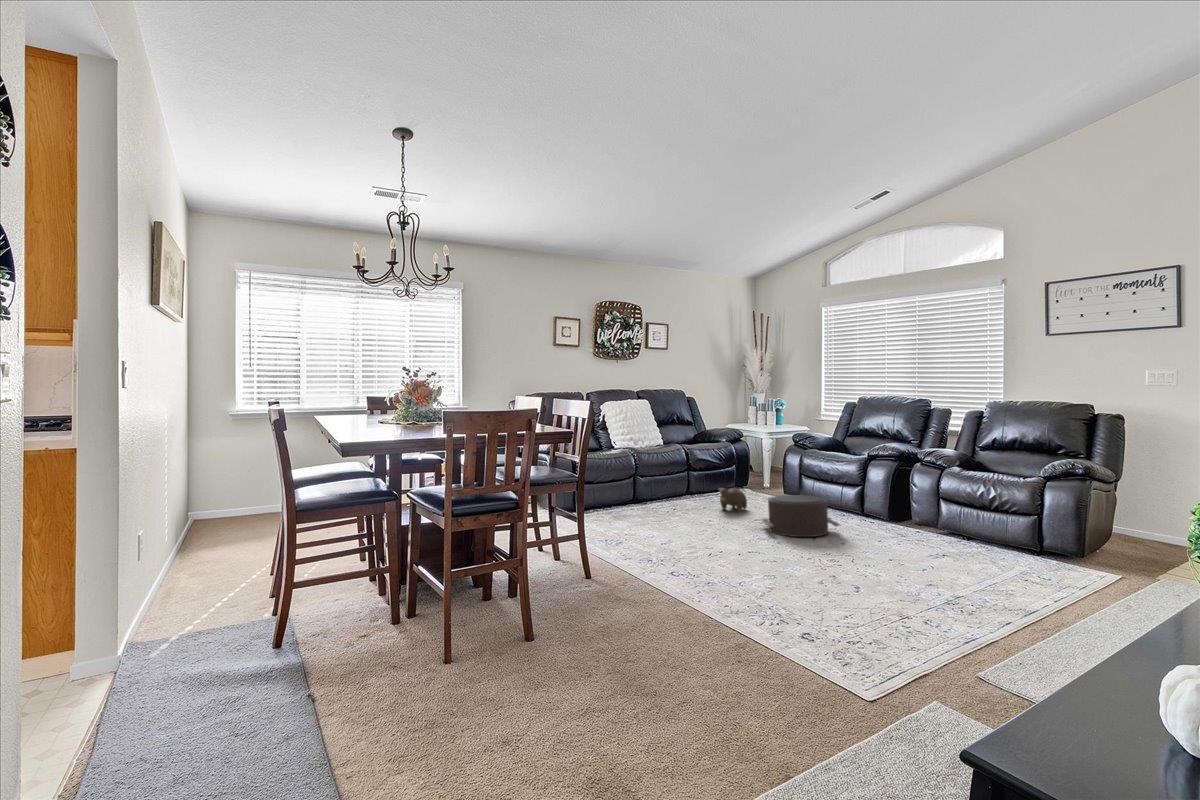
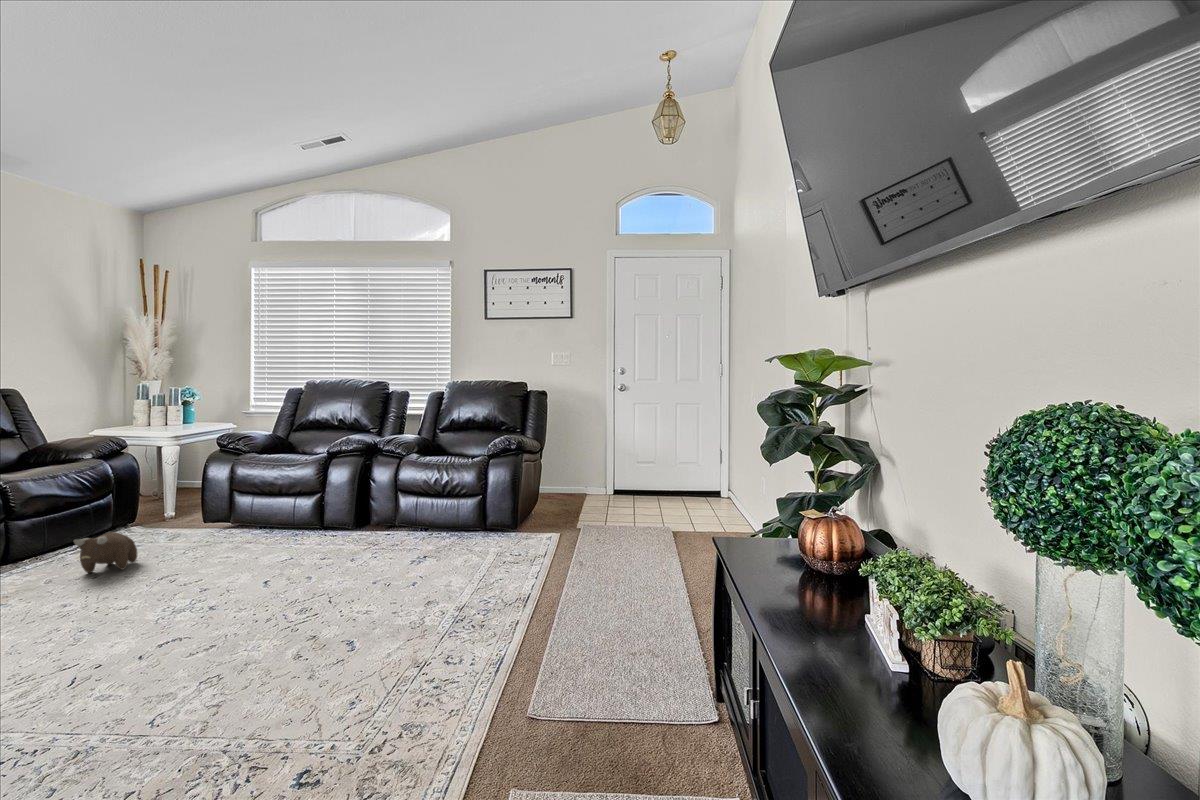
pouf: present [762,495,840,537] -> none [167,521,299,595]

